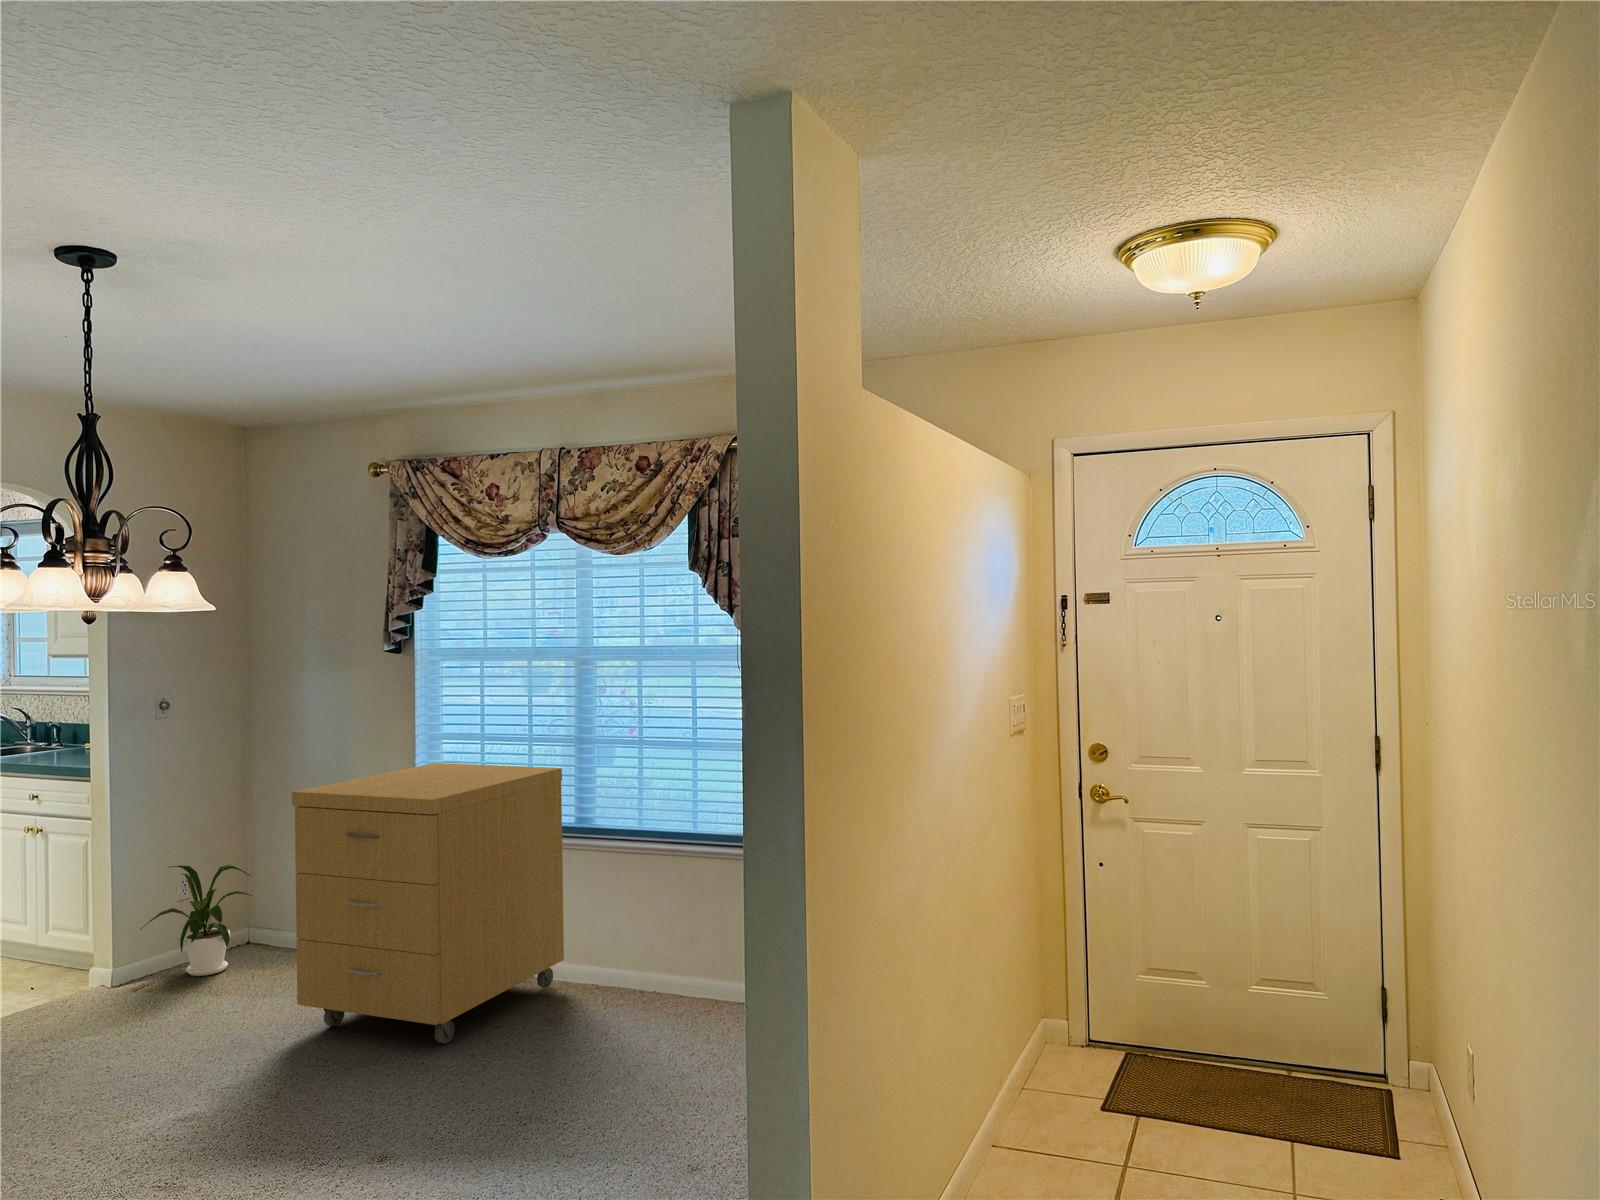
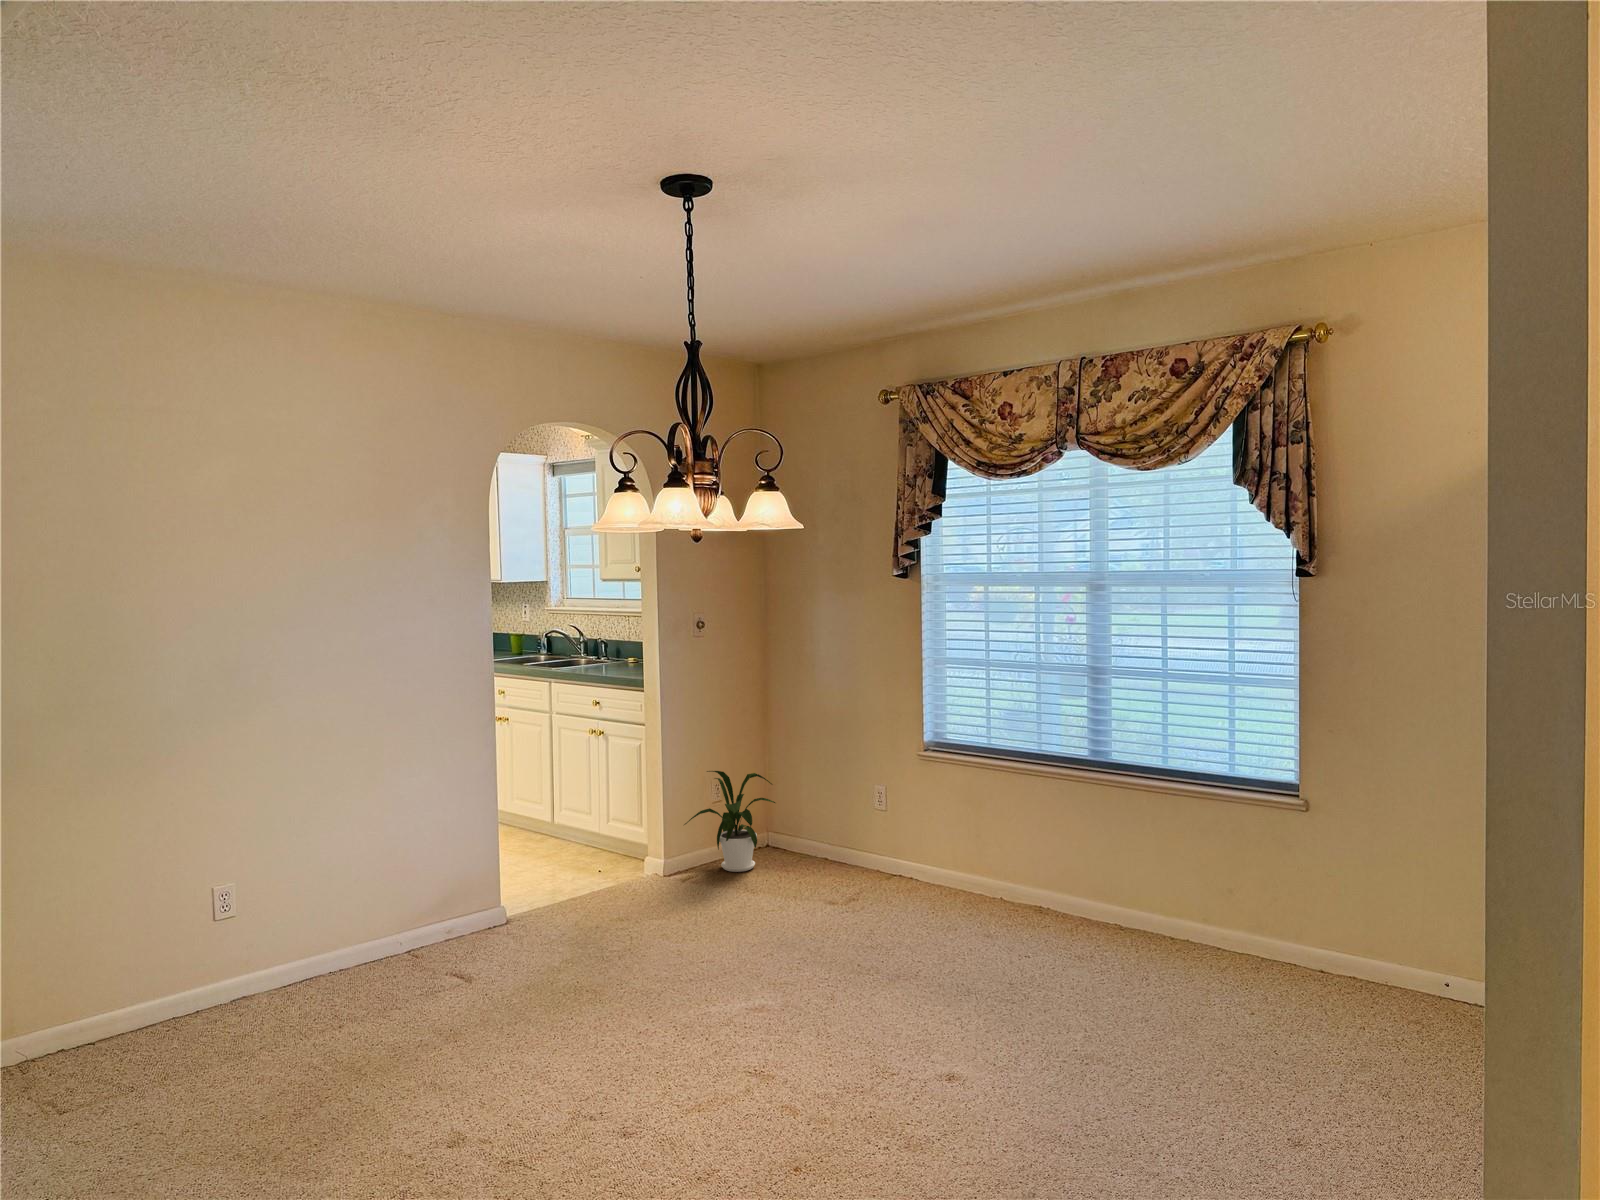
storage cabinet: present [292,763,564,1043] -> none [825,687,1081,971]

